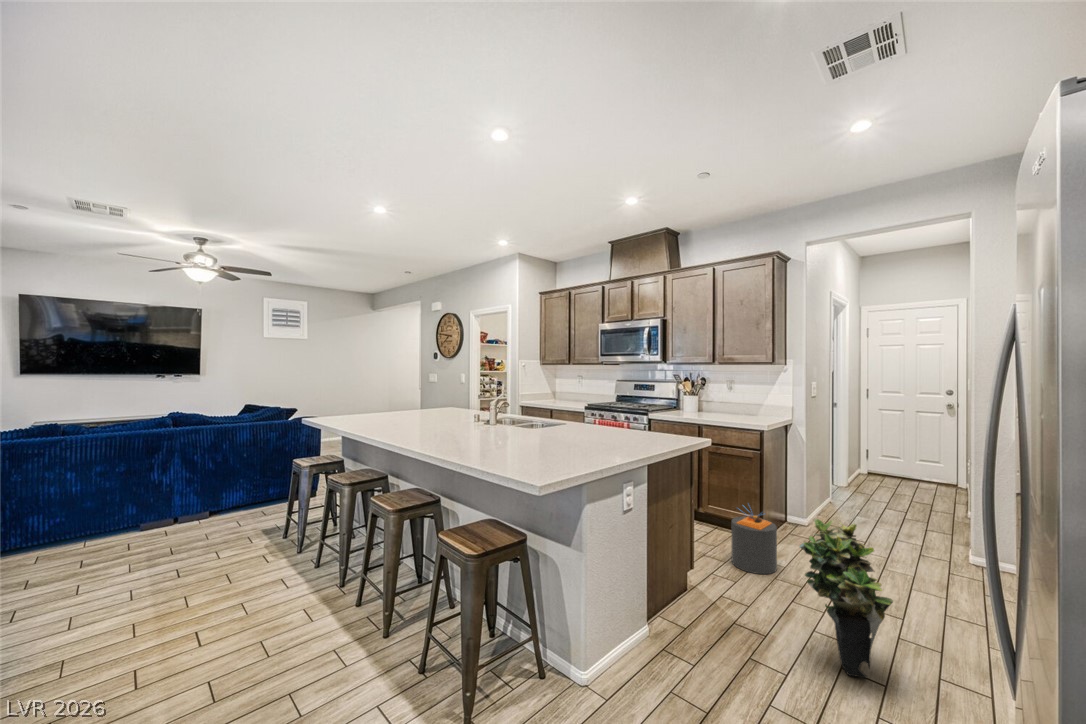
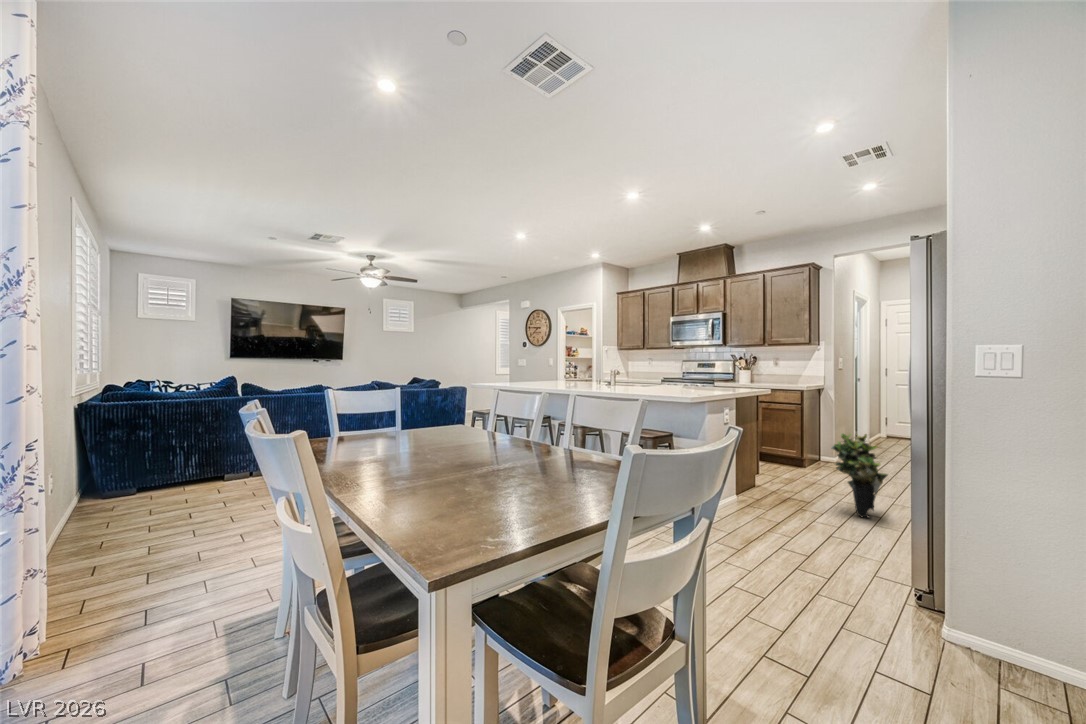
trash can: present [731,510,777,574] -> none [782,437,814,483]

